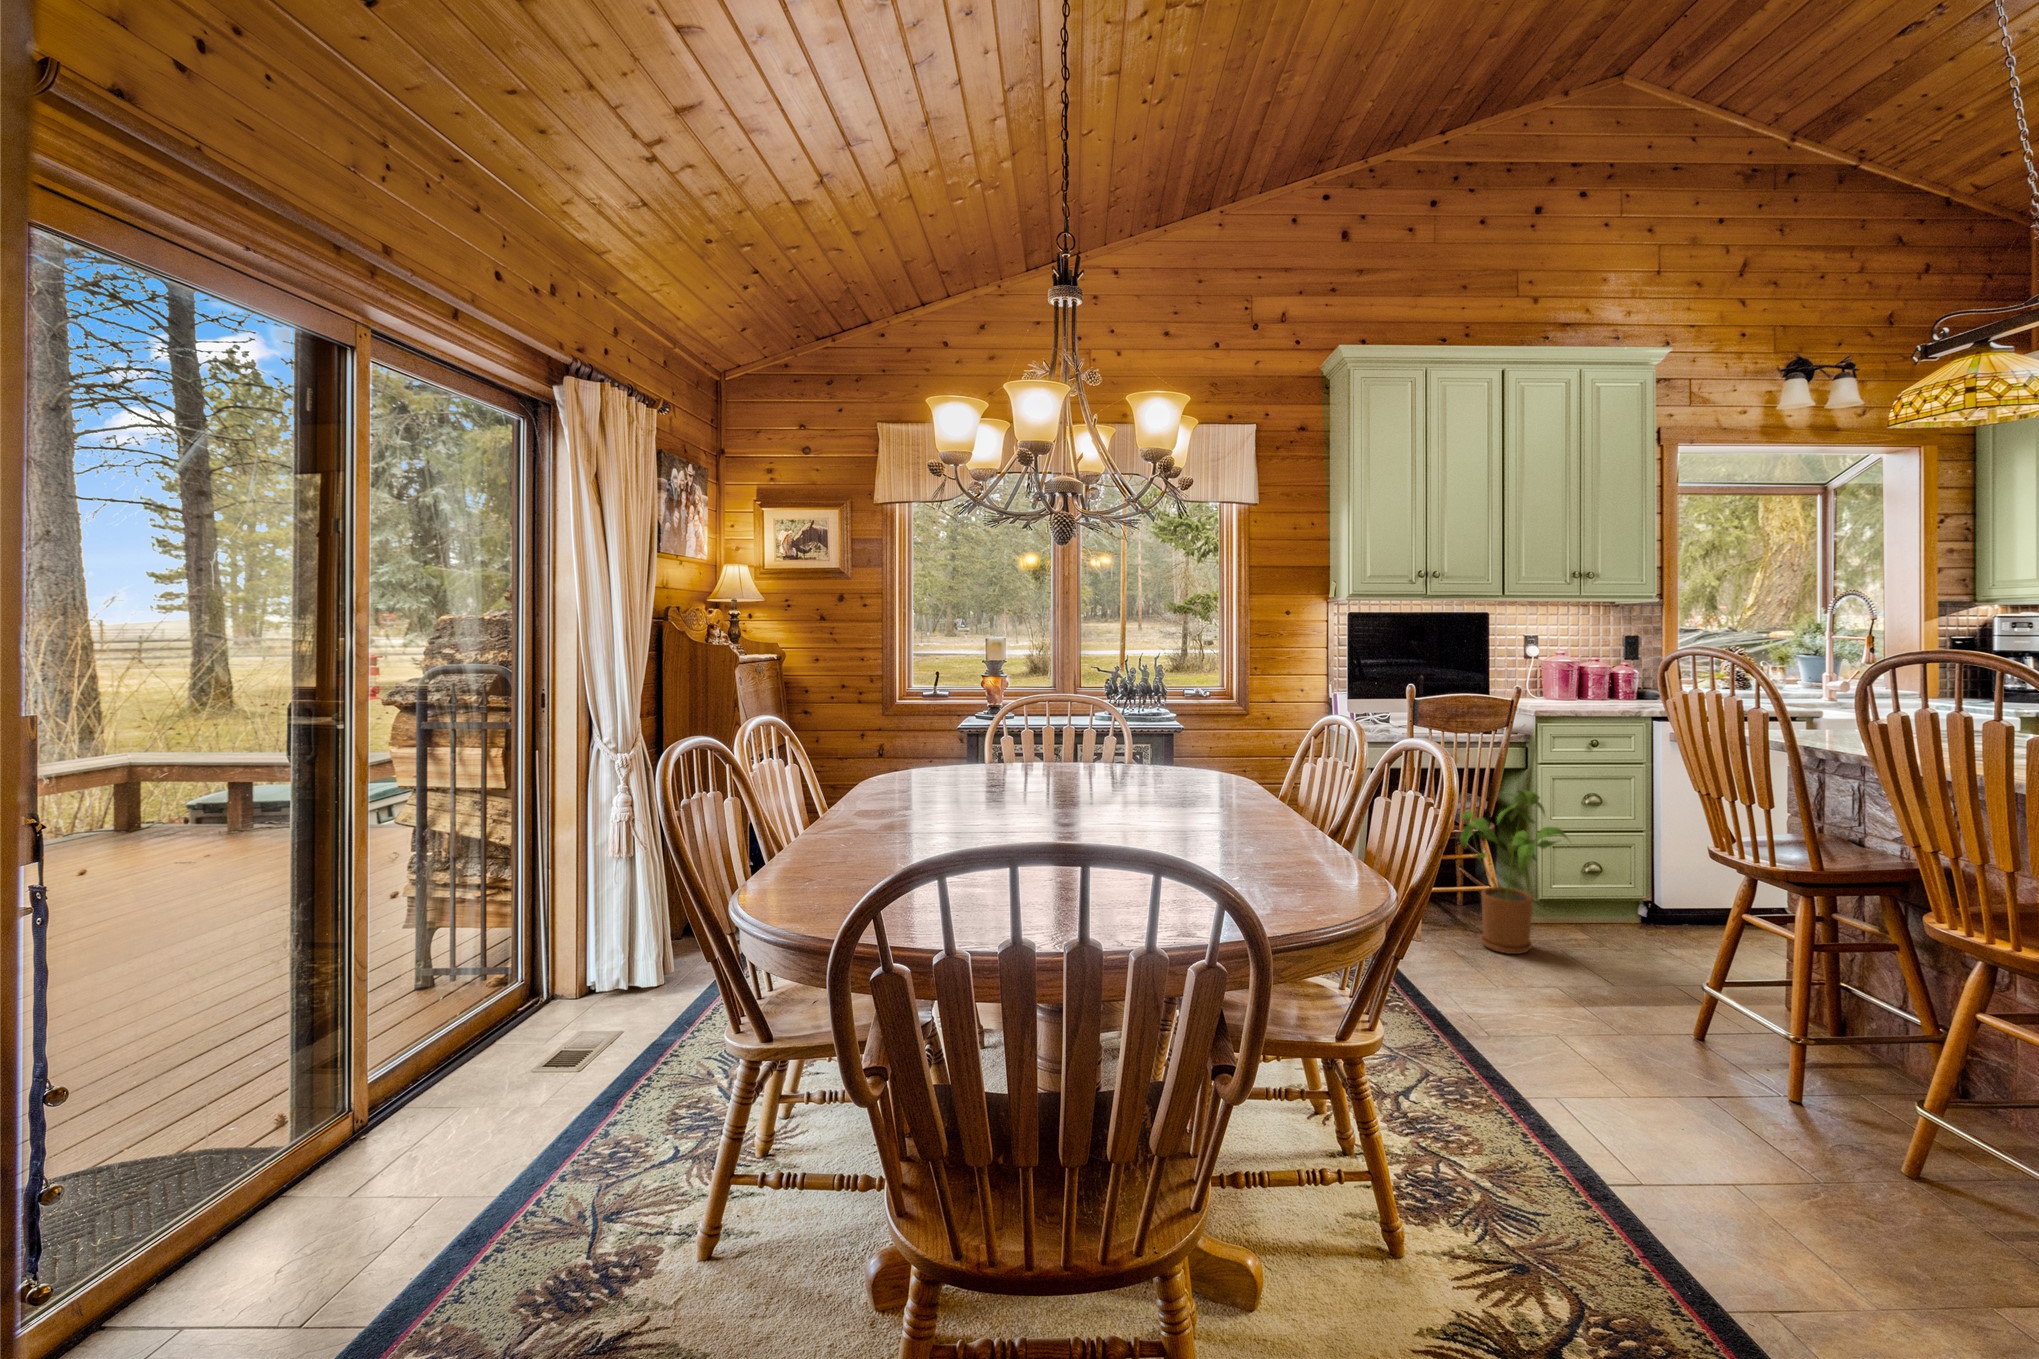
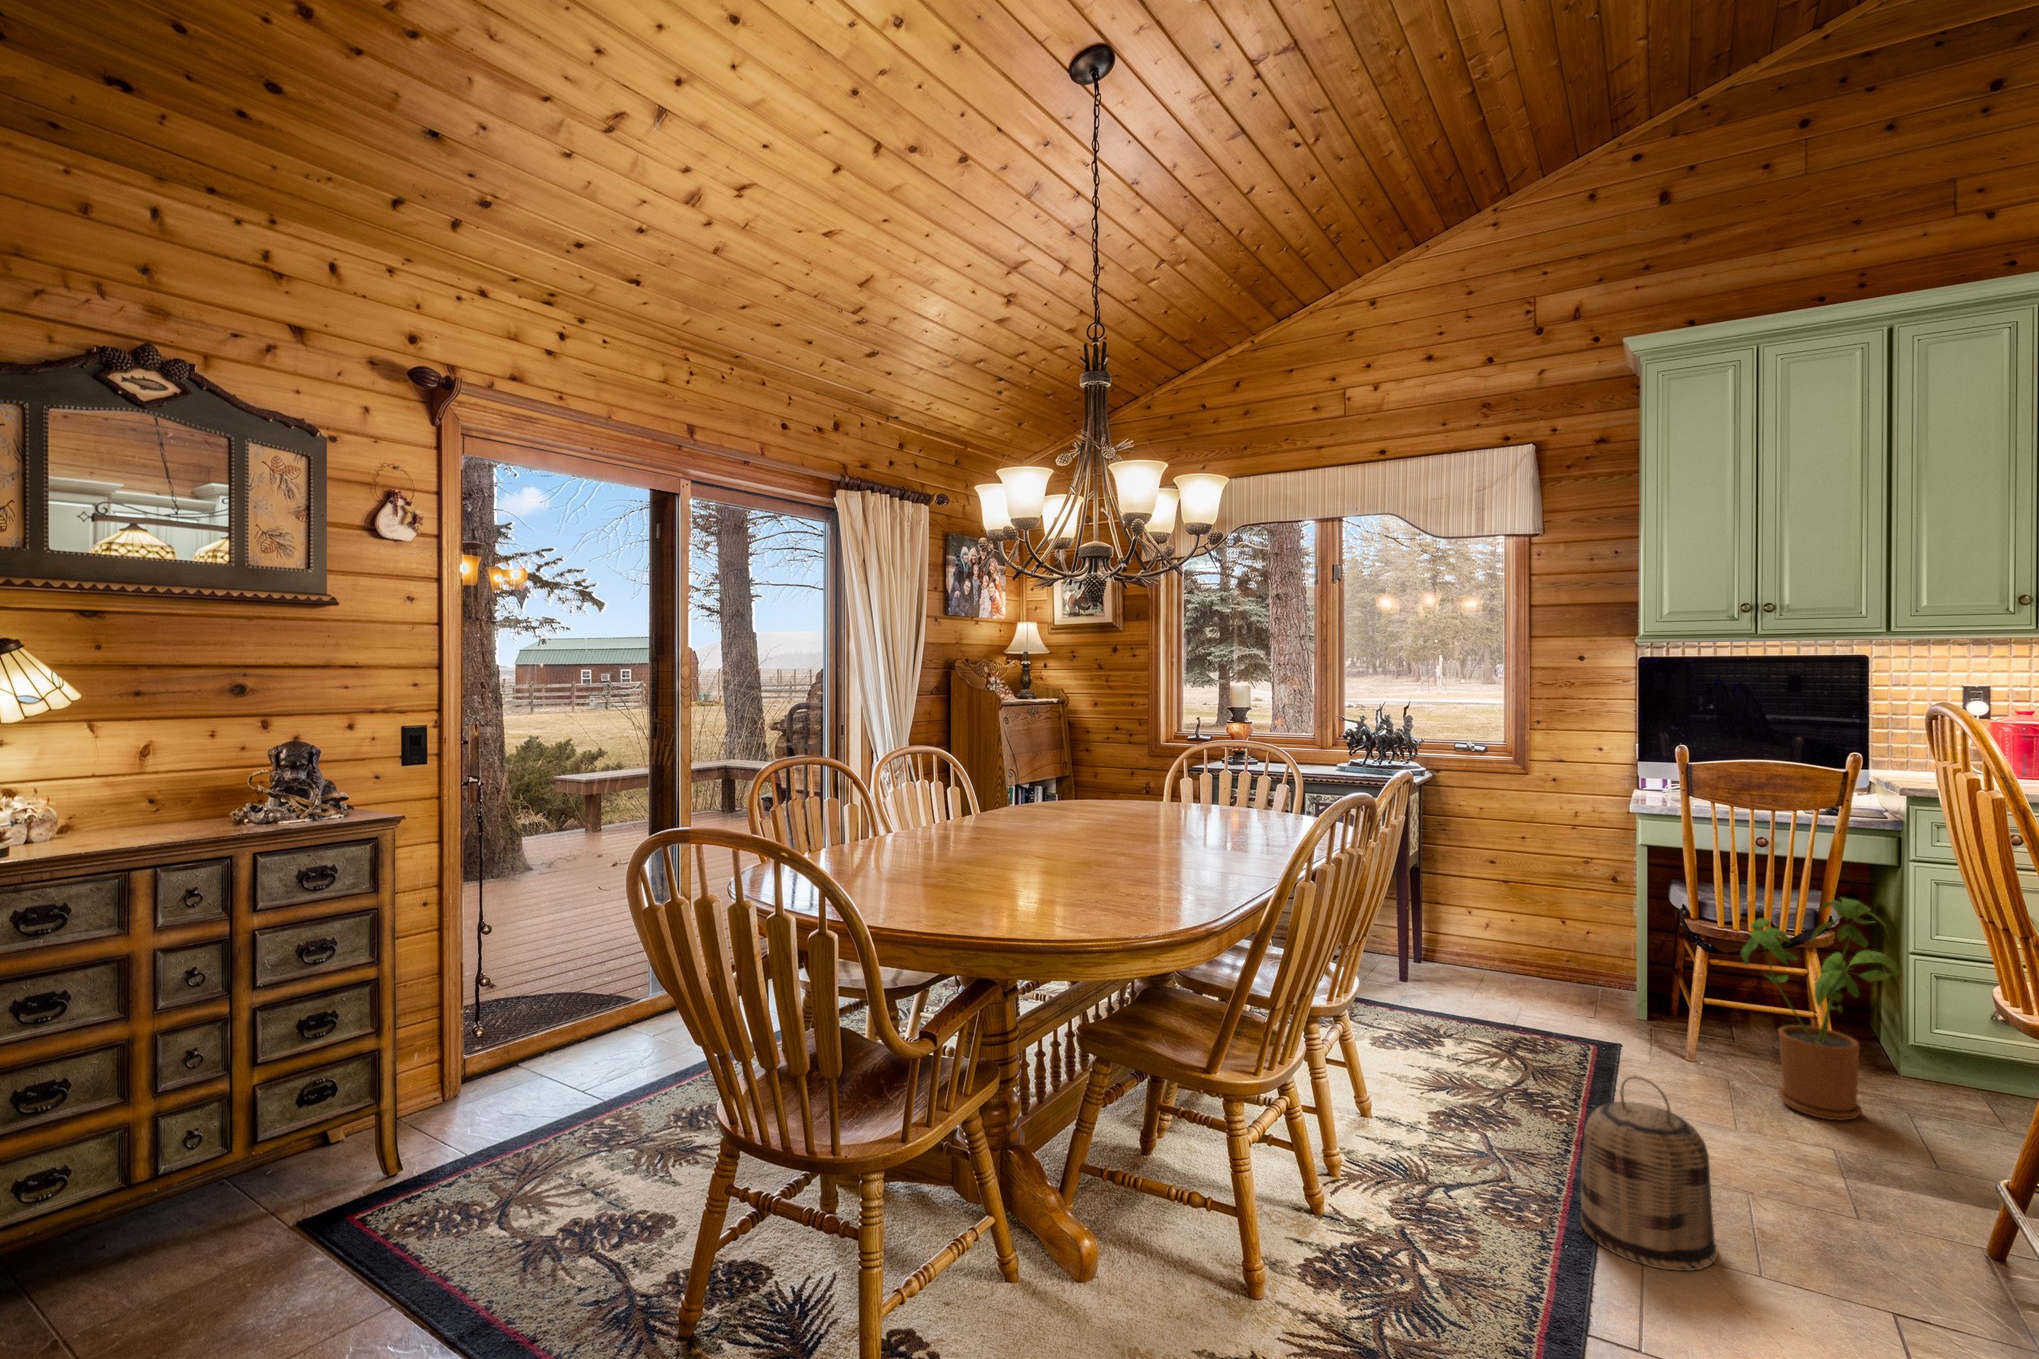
basket: none [1496,958,1600,1110] -> present [1580,1076,1718,1271]

